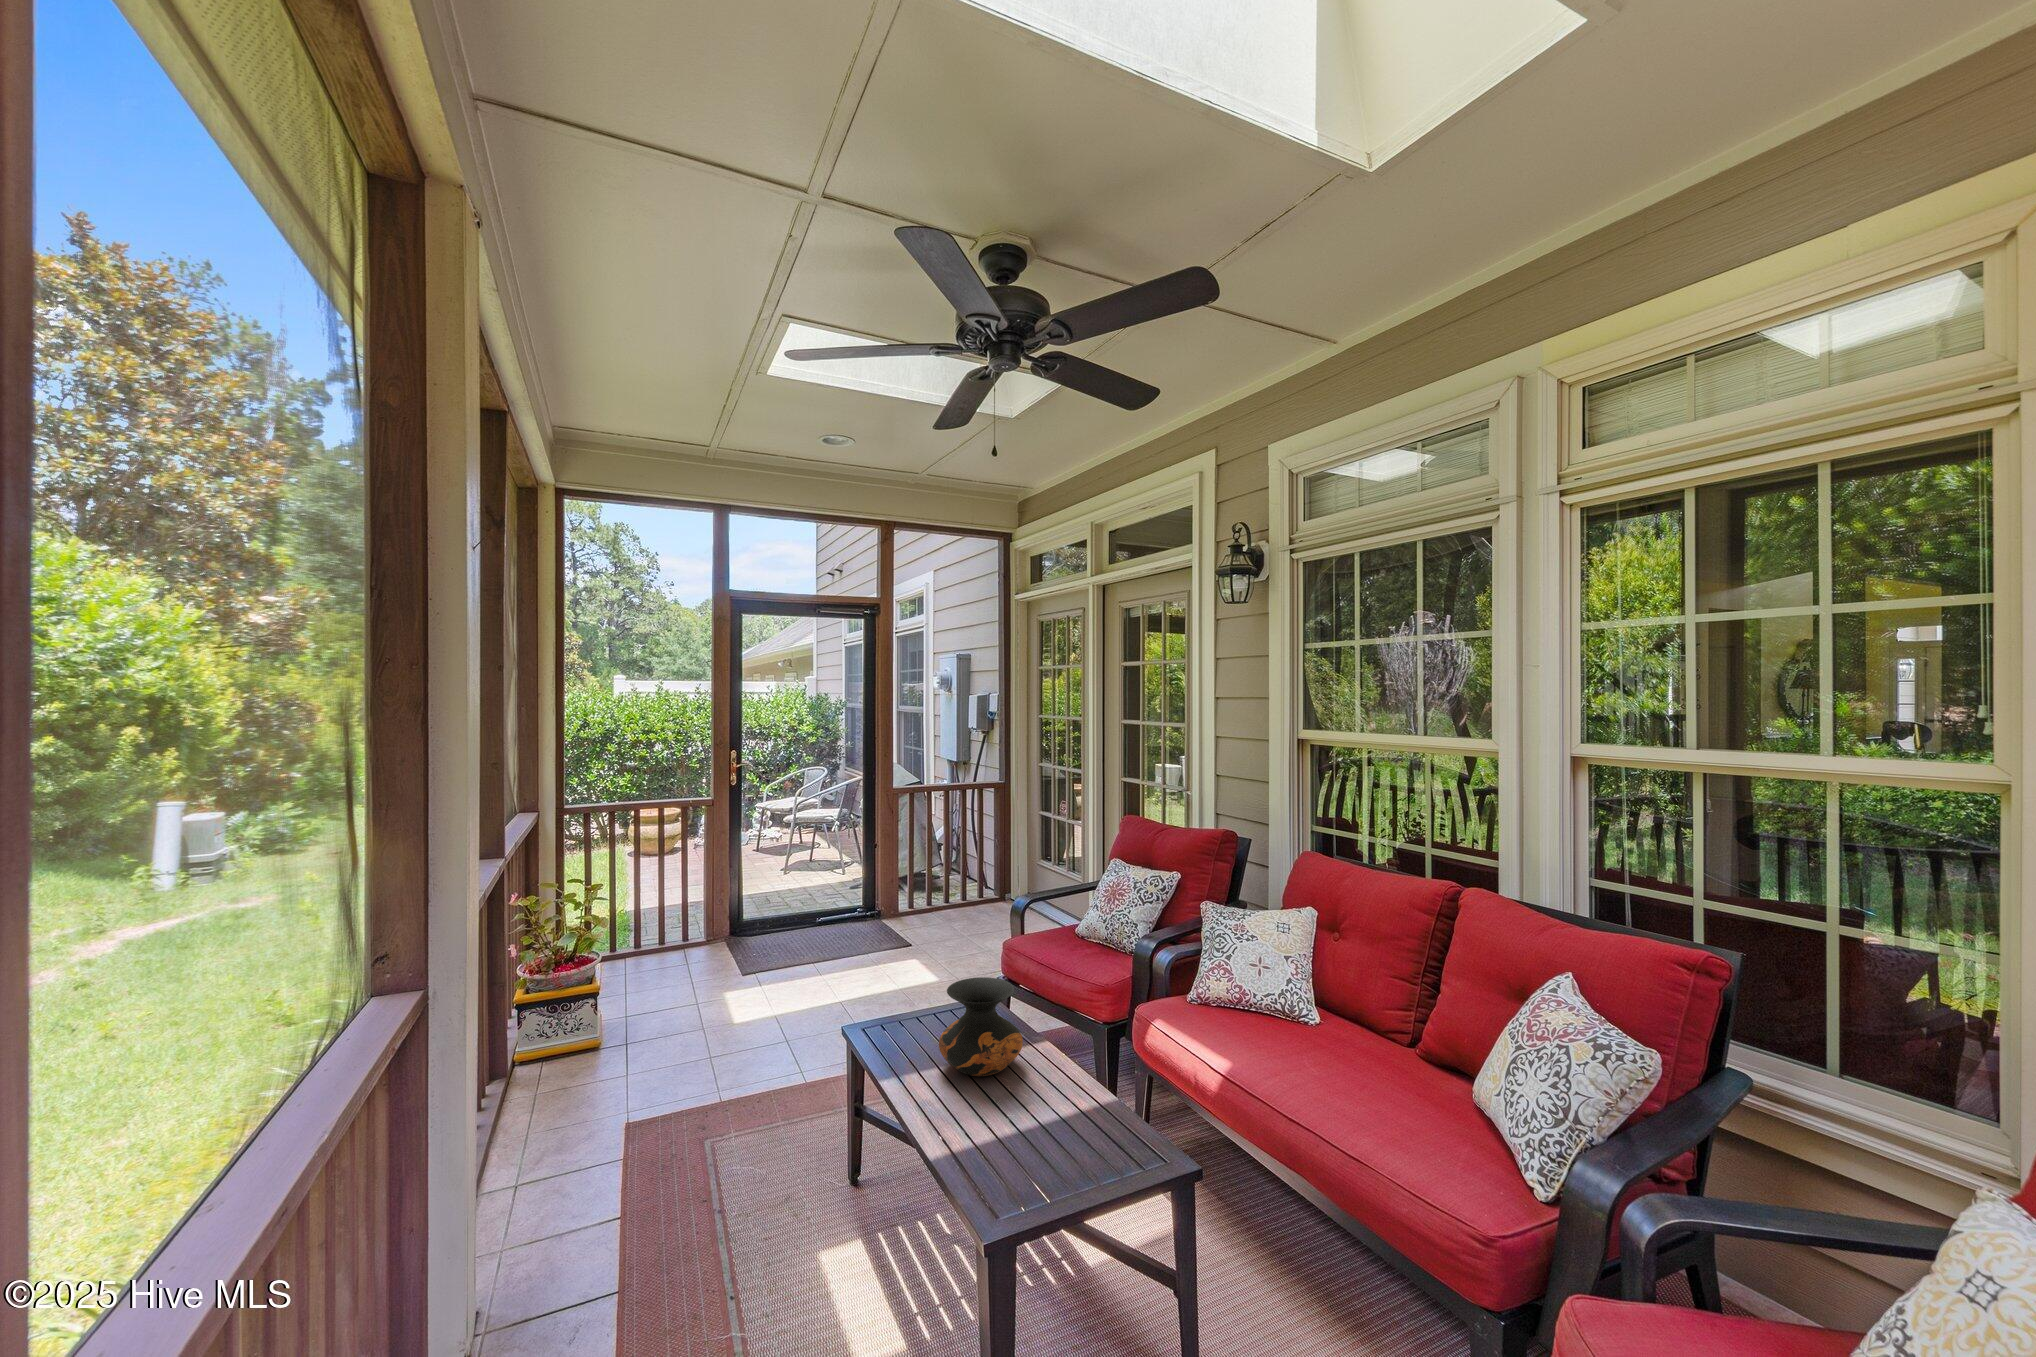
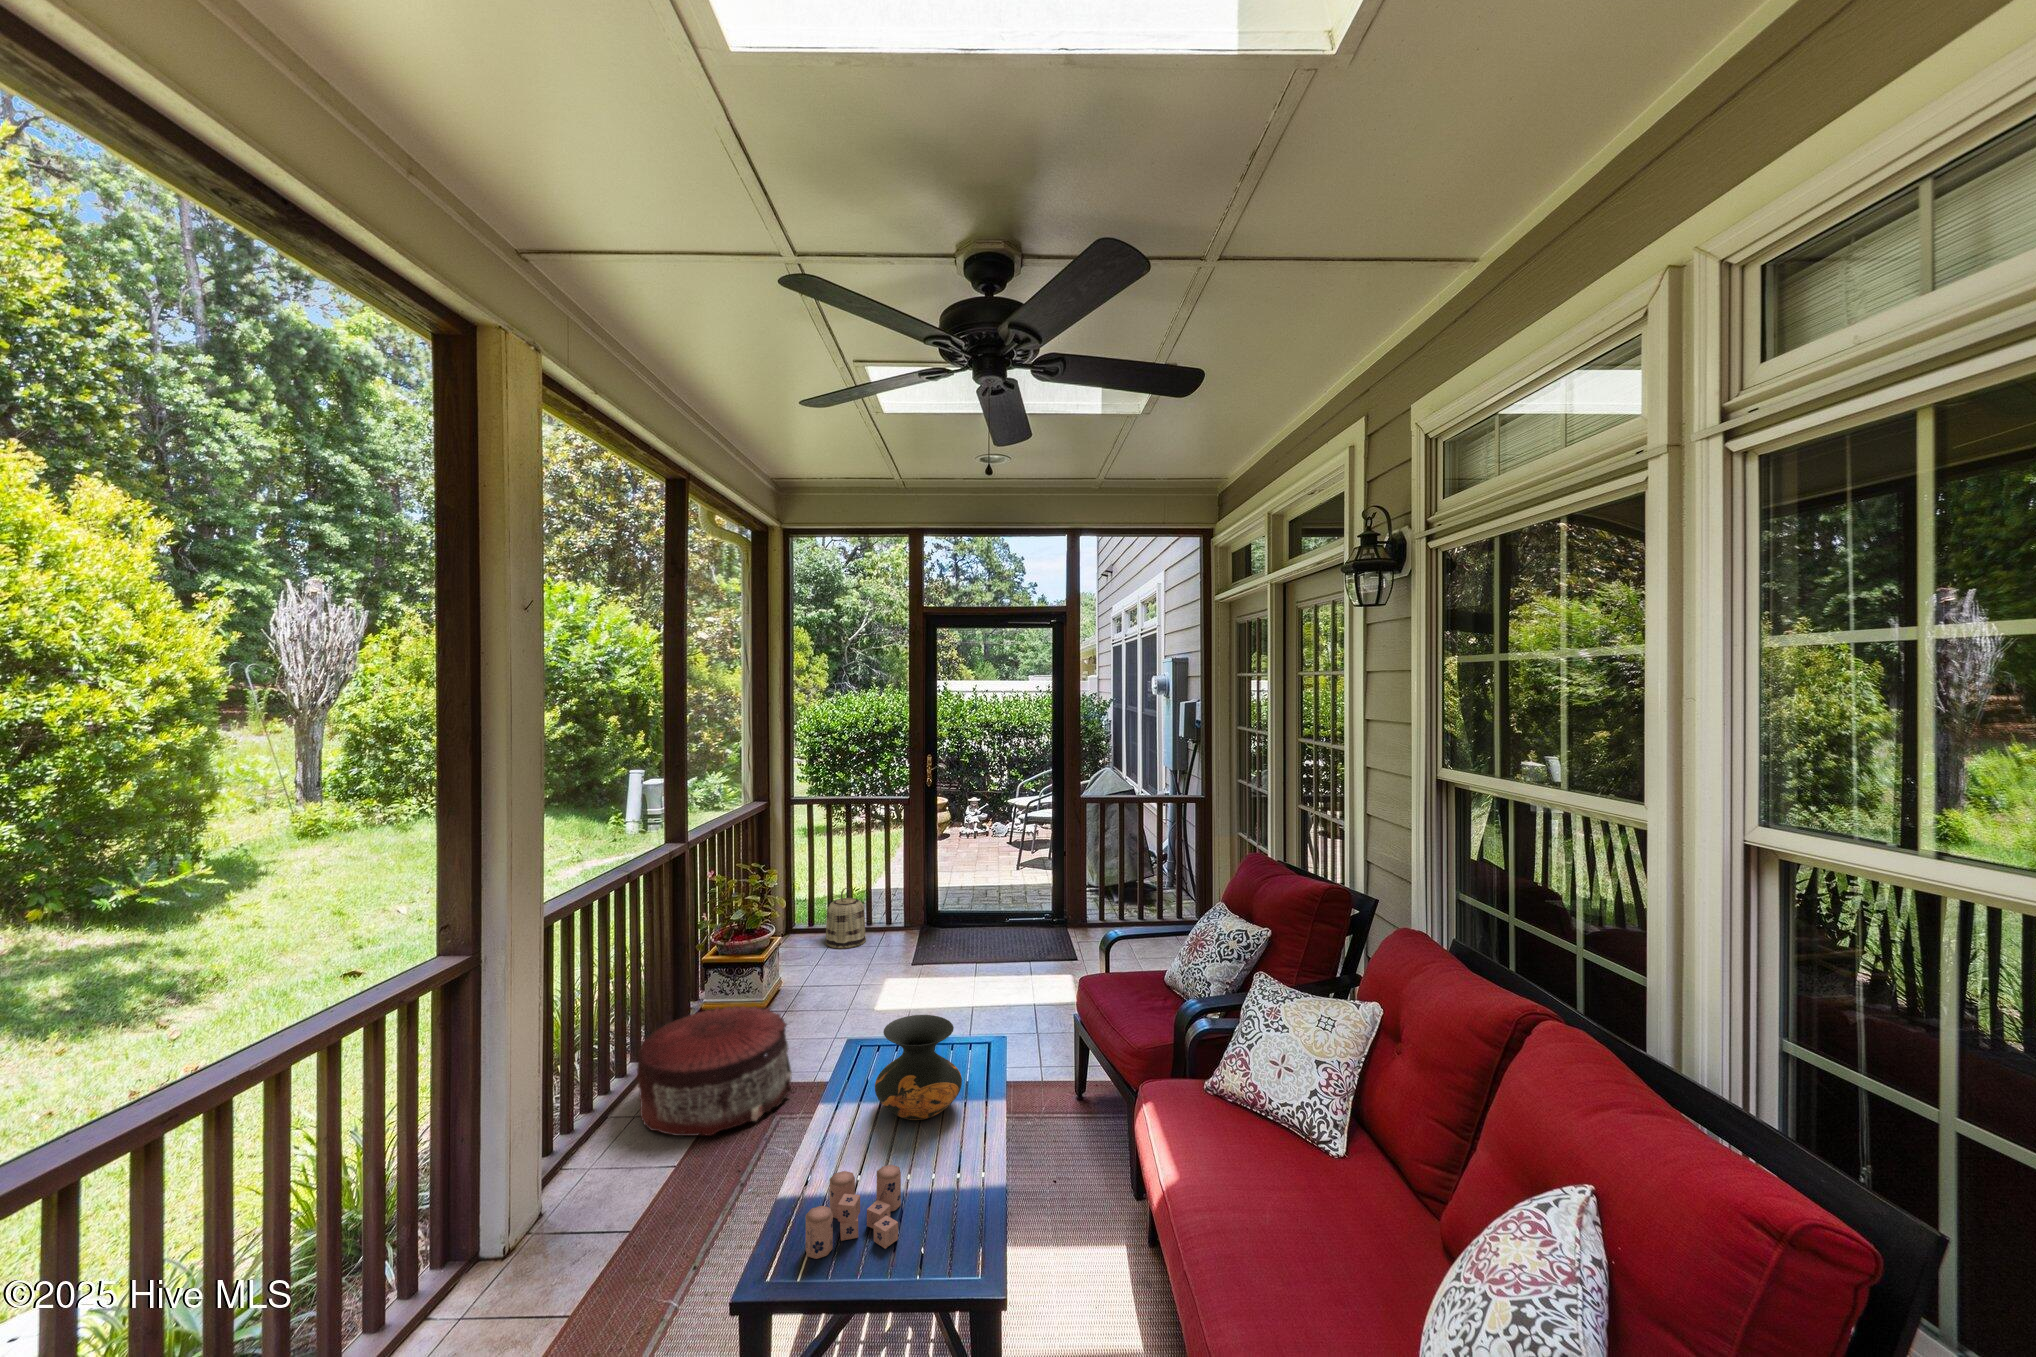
basket: none [620,906,670,977] -> present [825,888,866,949]
pouf: none [524,1032,719,1197] -> present [637,1006,792,1136]
candle: none [996,1103,1079,1194] -> present [806,1165,901,1259]

